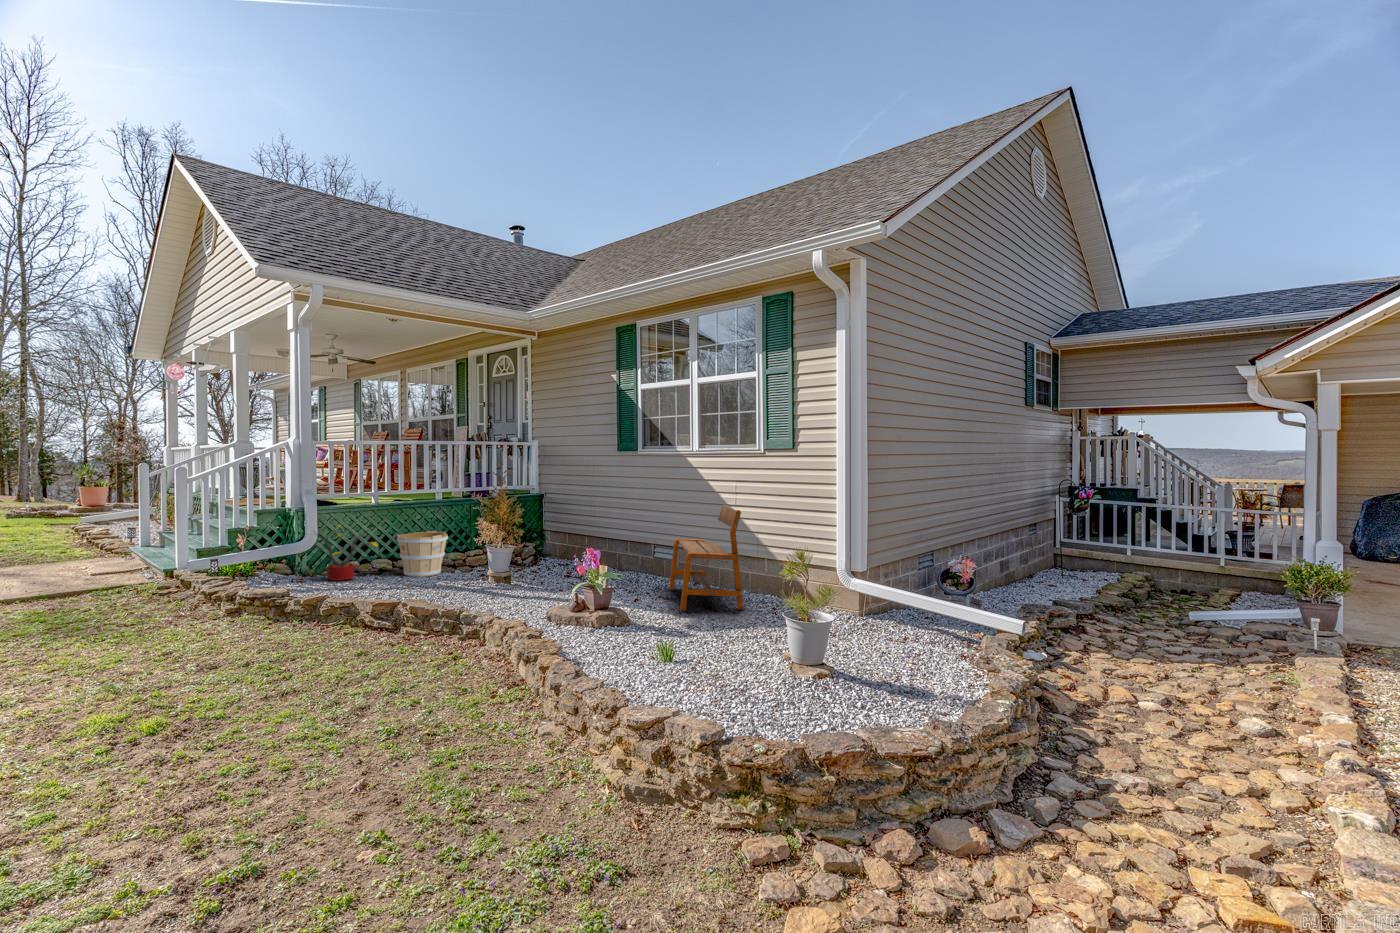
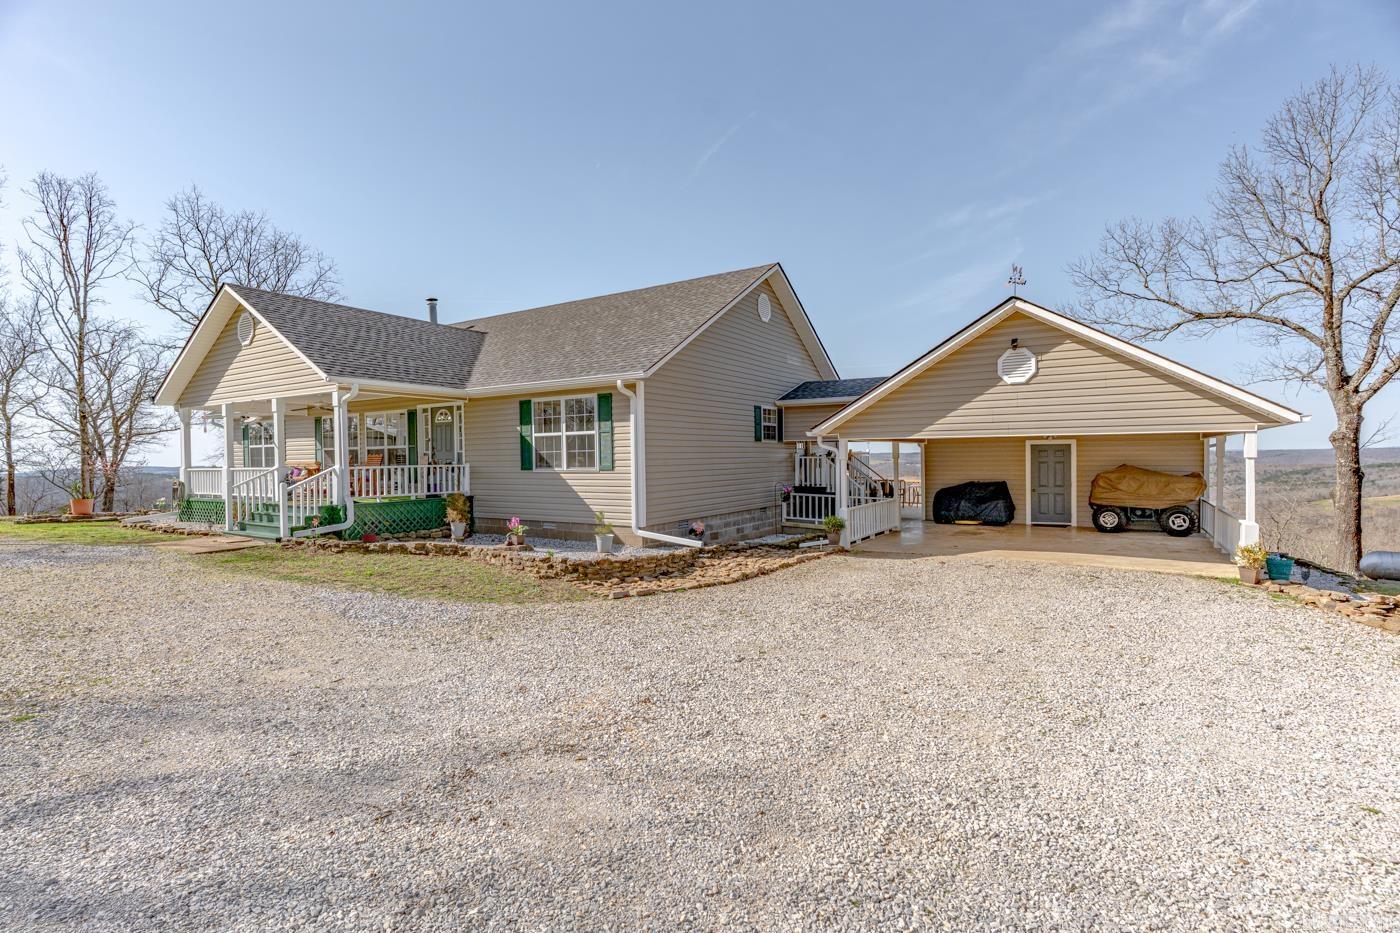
bench: present [669,505,743,611] -> none [551,497,588,548]
wooden bucket: present [397,531,448,577] -> none [396,517,424,541]

